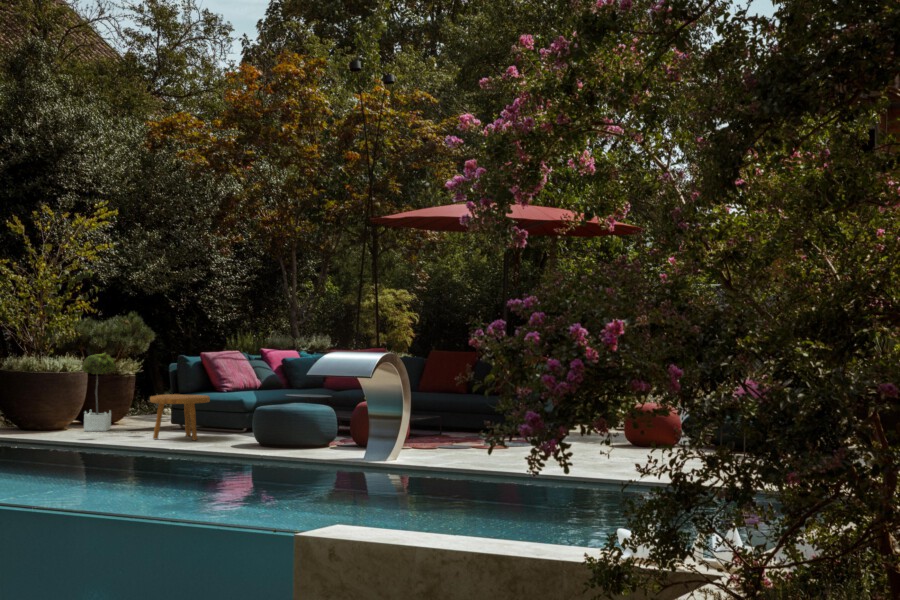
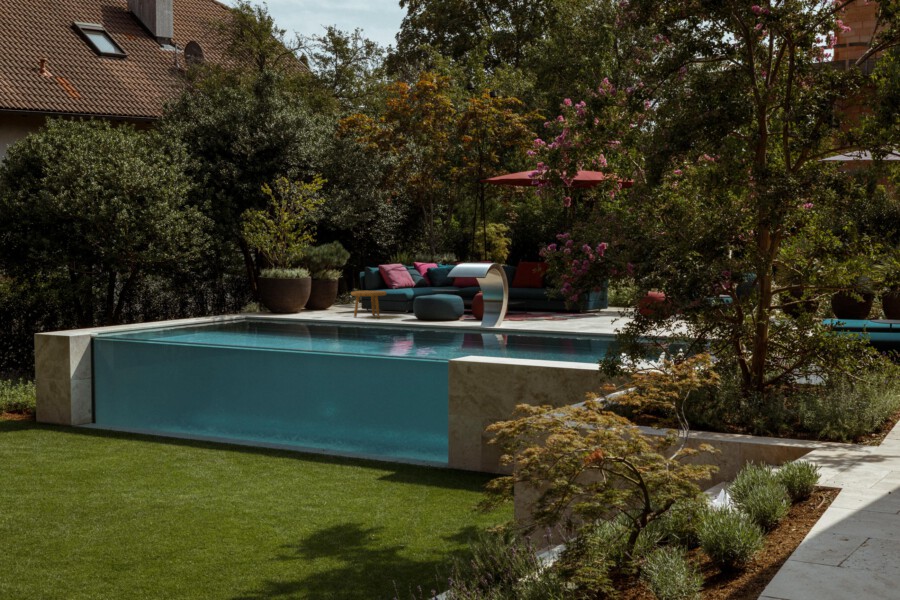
potted tree: present [82,353,115,431] -> none [309,266,329,313]

